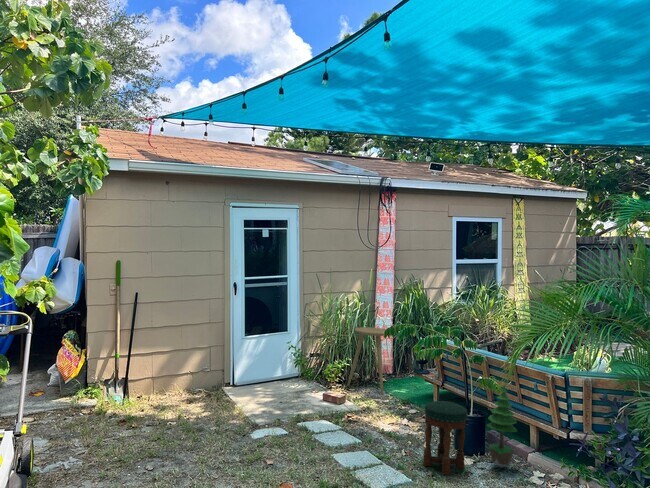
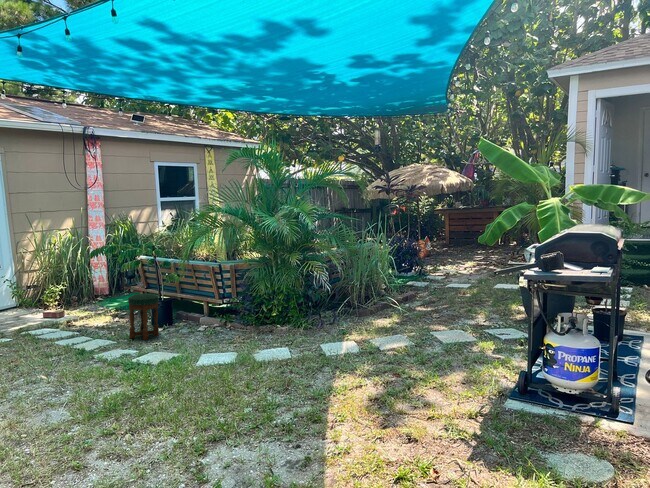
side table: present [347,327,386,395] -> none [66,257,105,308]
potted tree: present [487,386,517,468] -> none [173,277,193,331]

